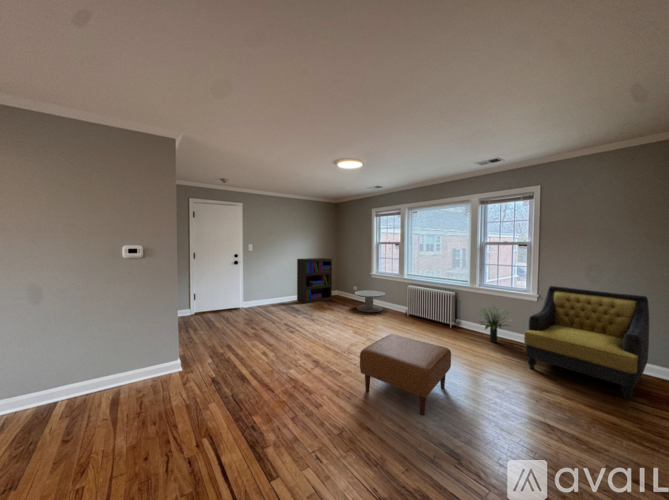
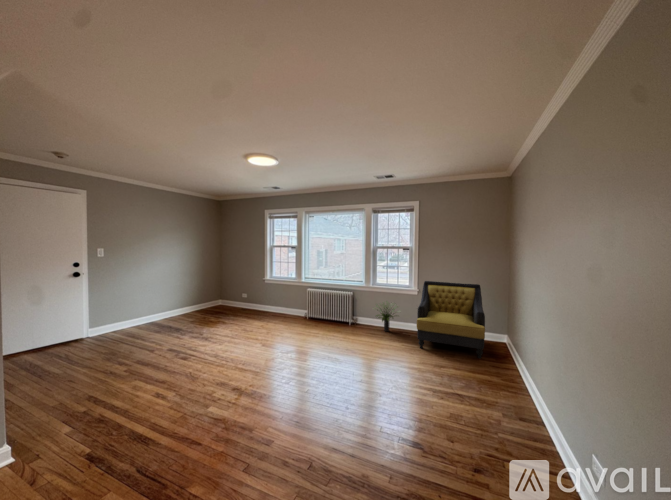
bookshelf: present [297,258,332,304] -> none [172,263,218,320]
side table: present [354,290,385,312] -> none [250,296,284,320]
ottoman: present [360,334,451,415] -> none [303,341,379,414]

